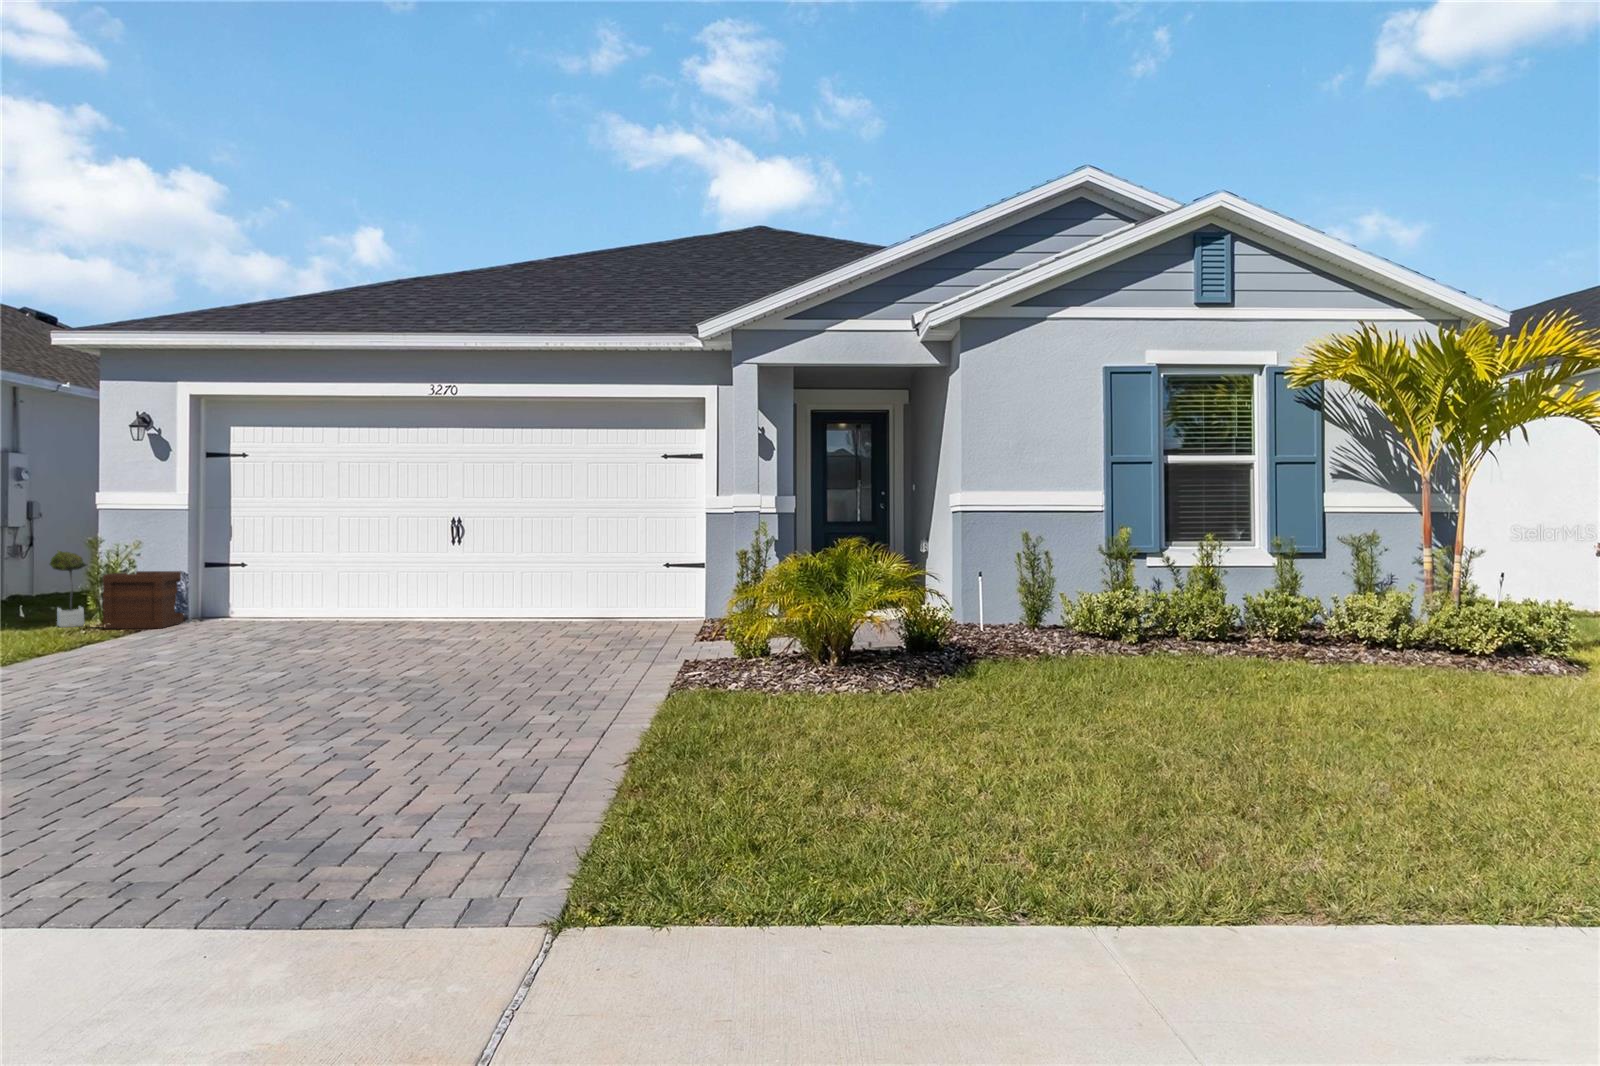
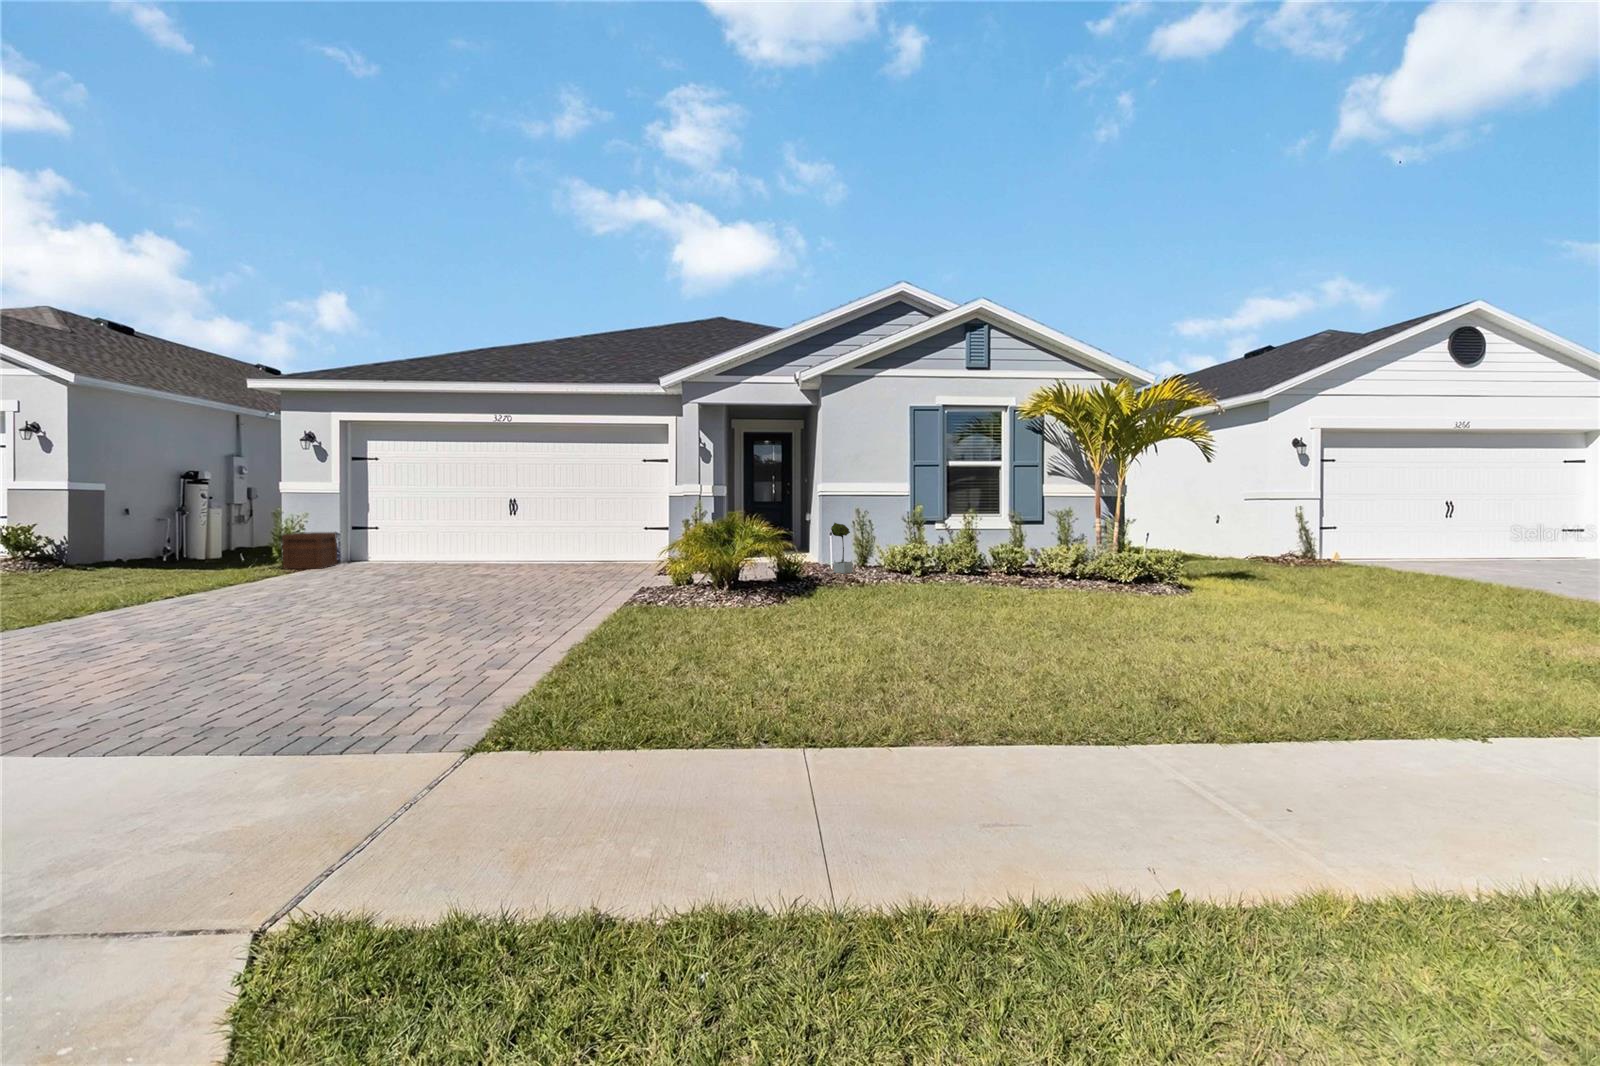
potted tree: present [50,550,86,627] -> present [831,523,853,574]

